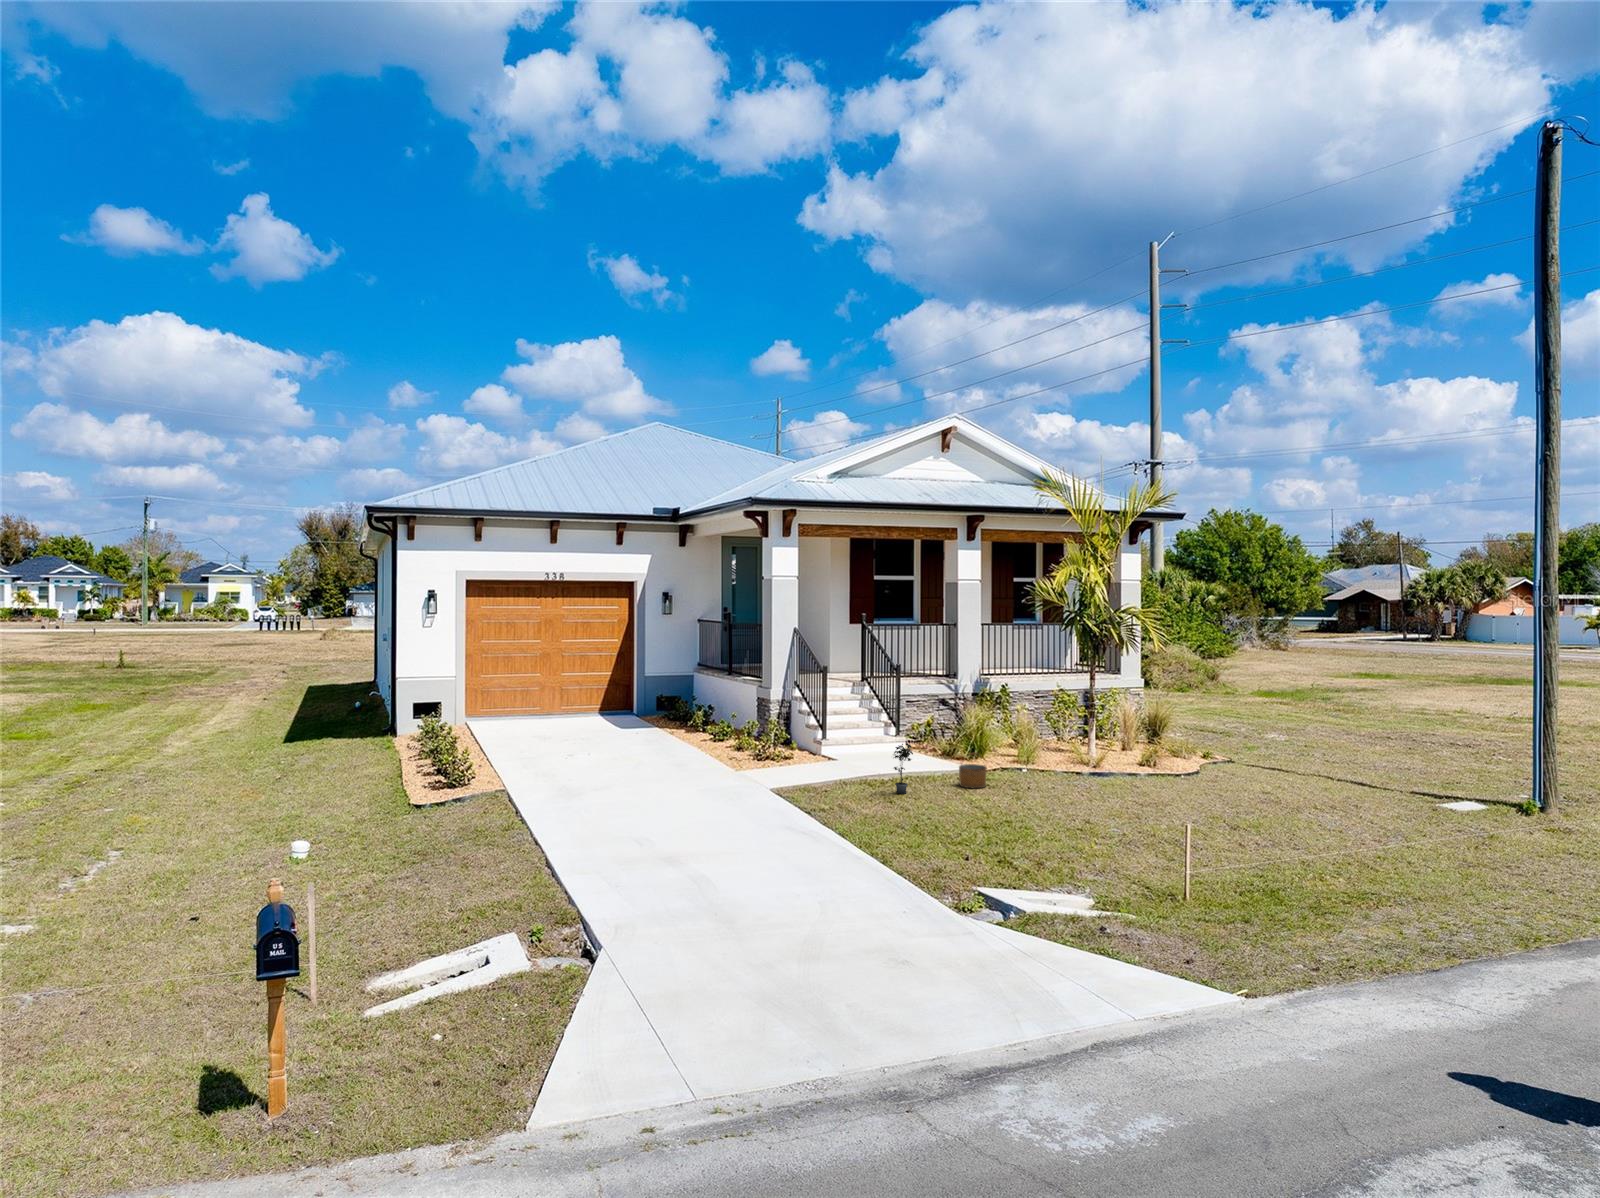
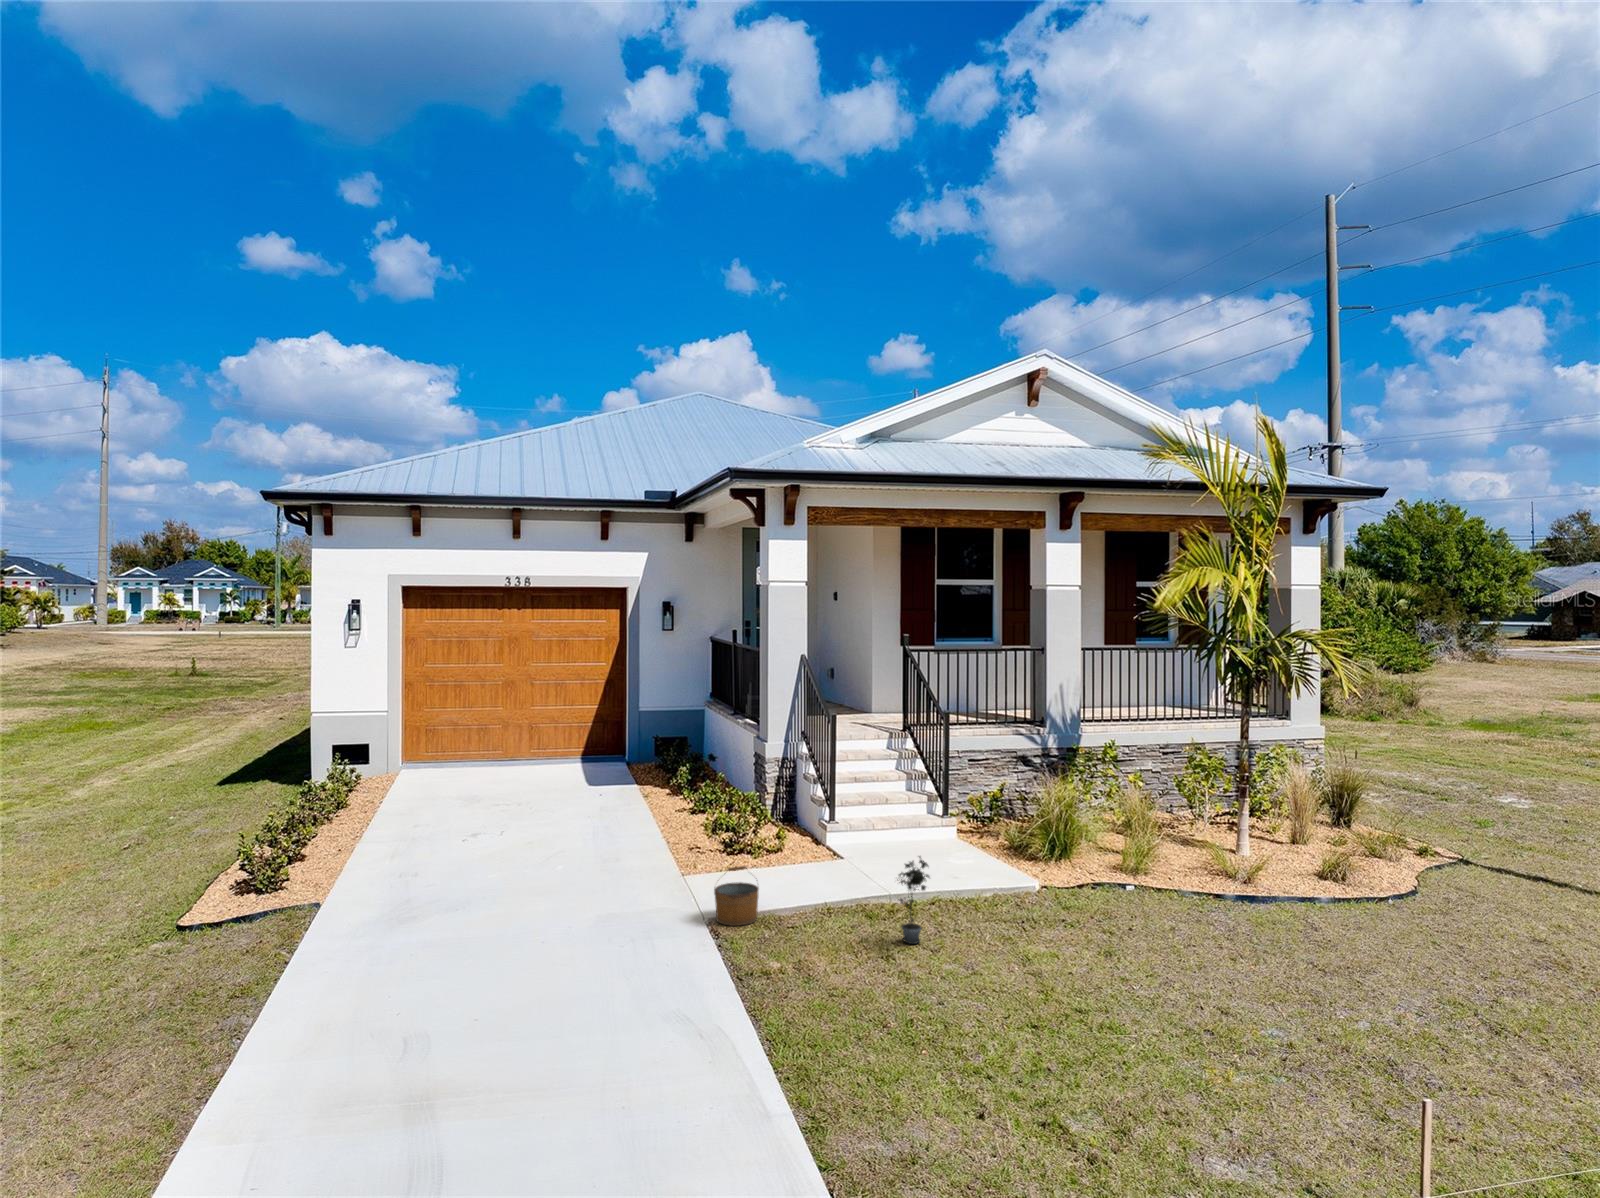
bucket: present [959,752,987,788] -> present [714,866,759,926]

